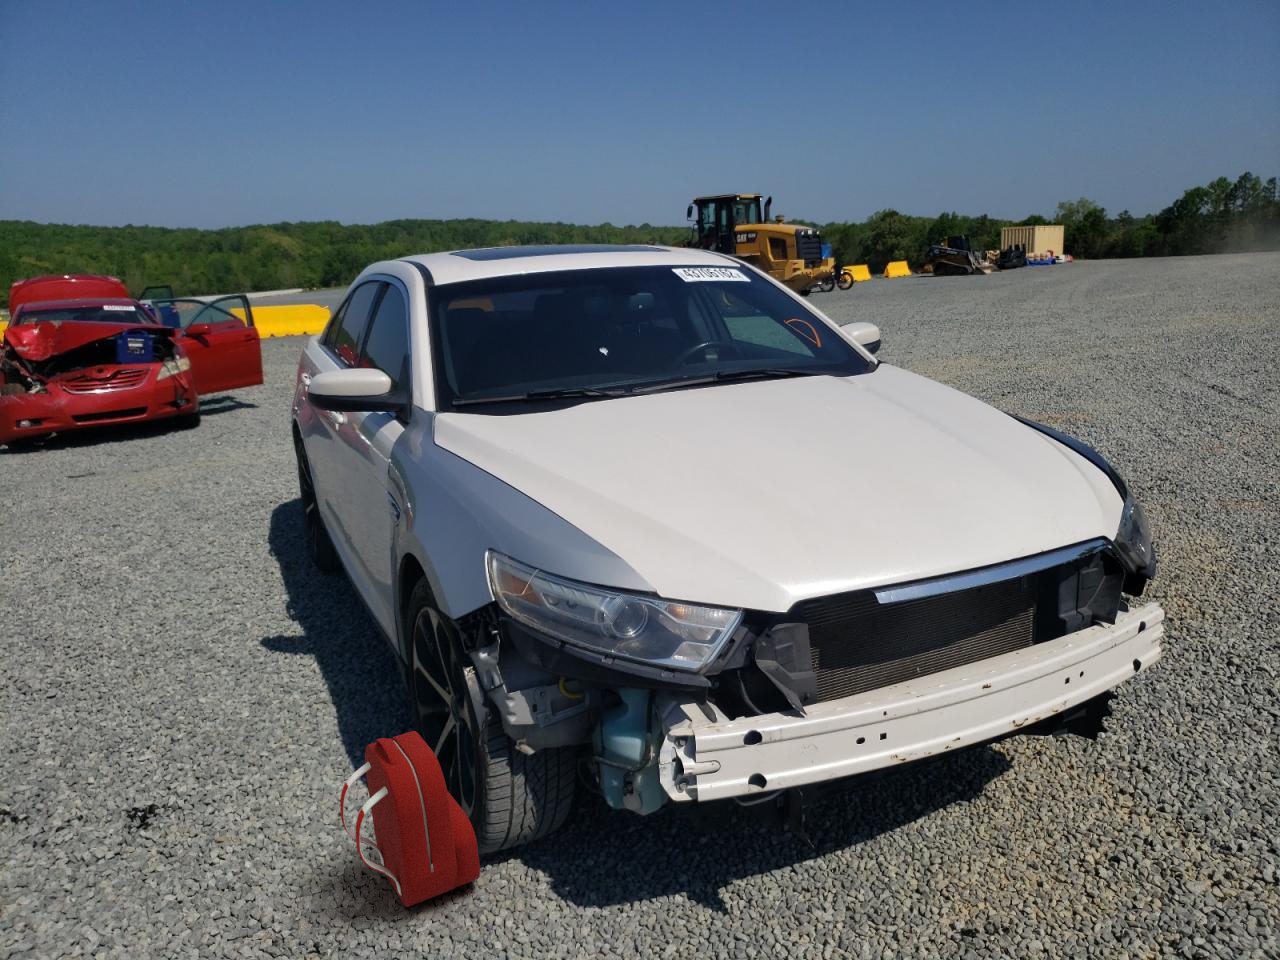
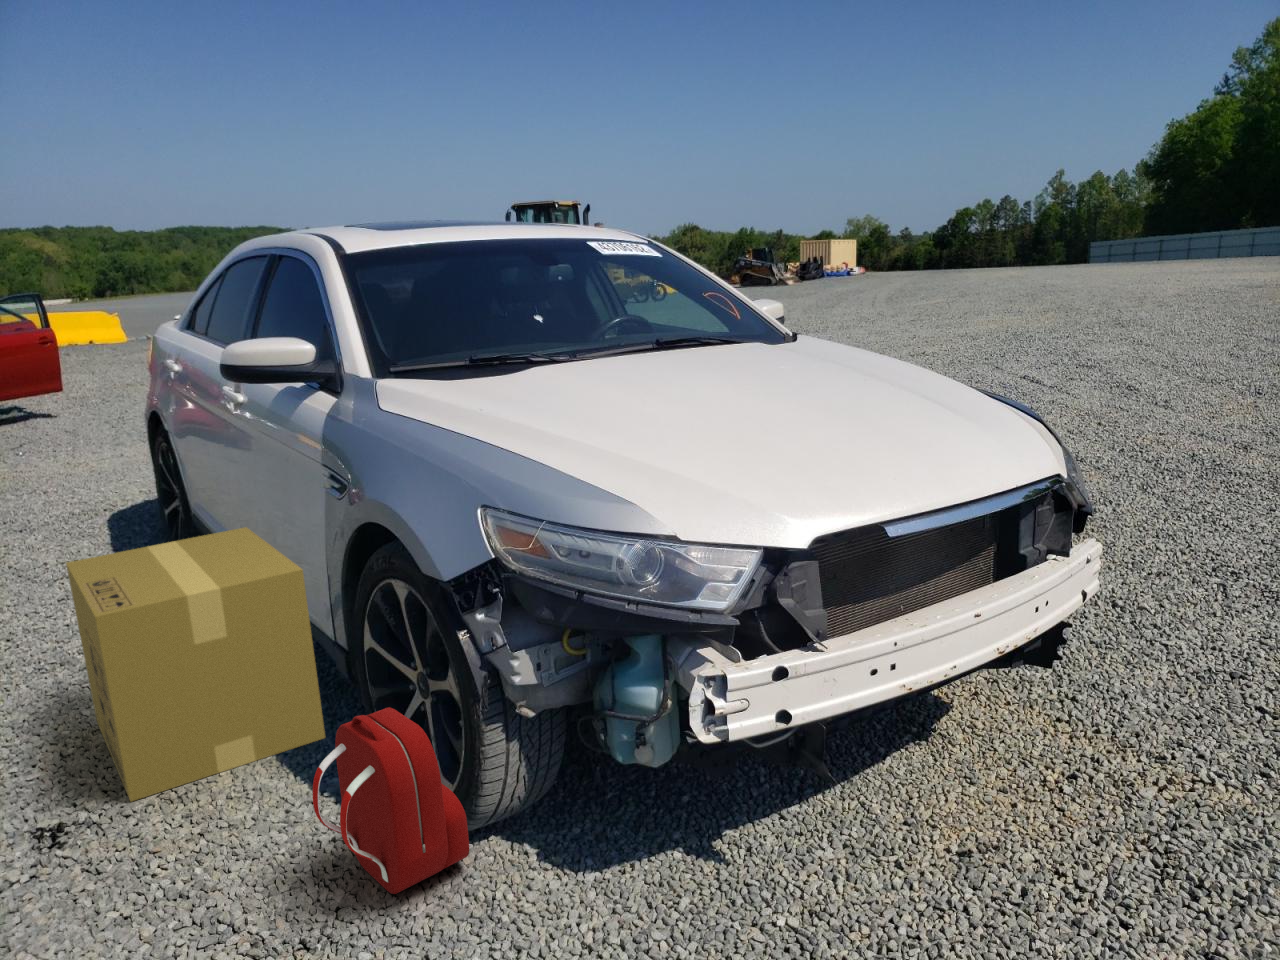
cardboard box: none [179,540,391,791] -> present [66,527,325,802]

